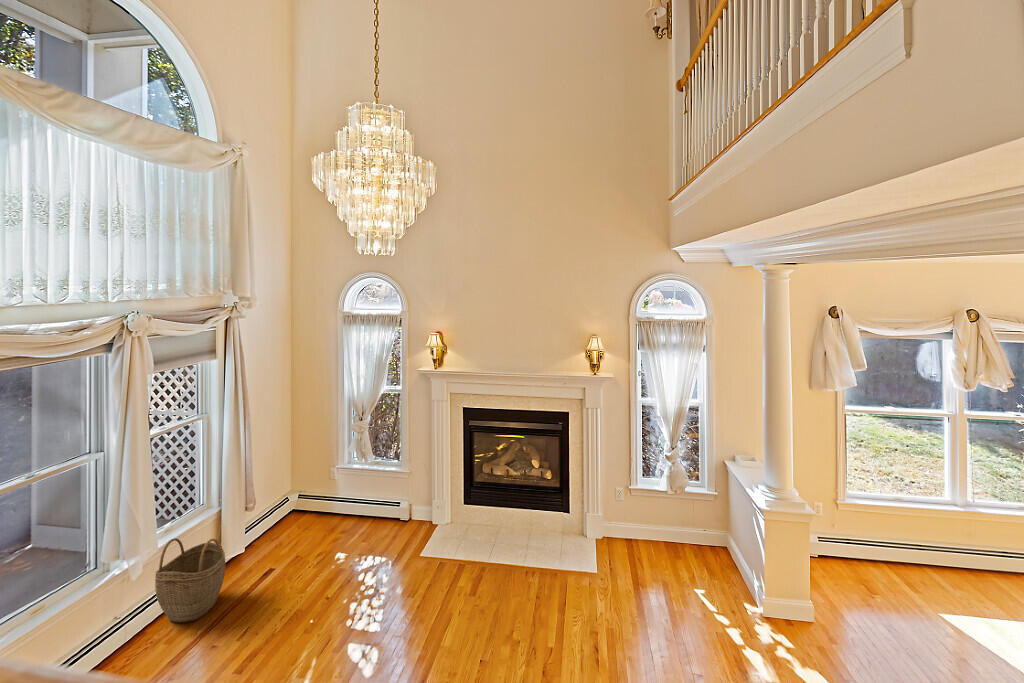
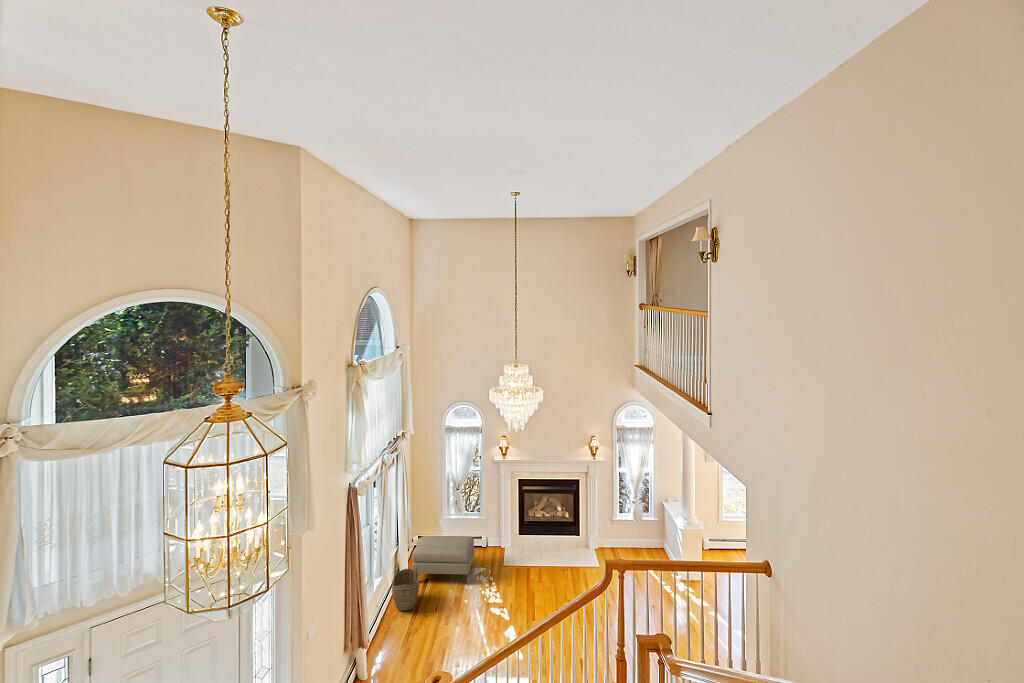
ottoman: none [238,492,368,580] -> present [412,536,474,584]

